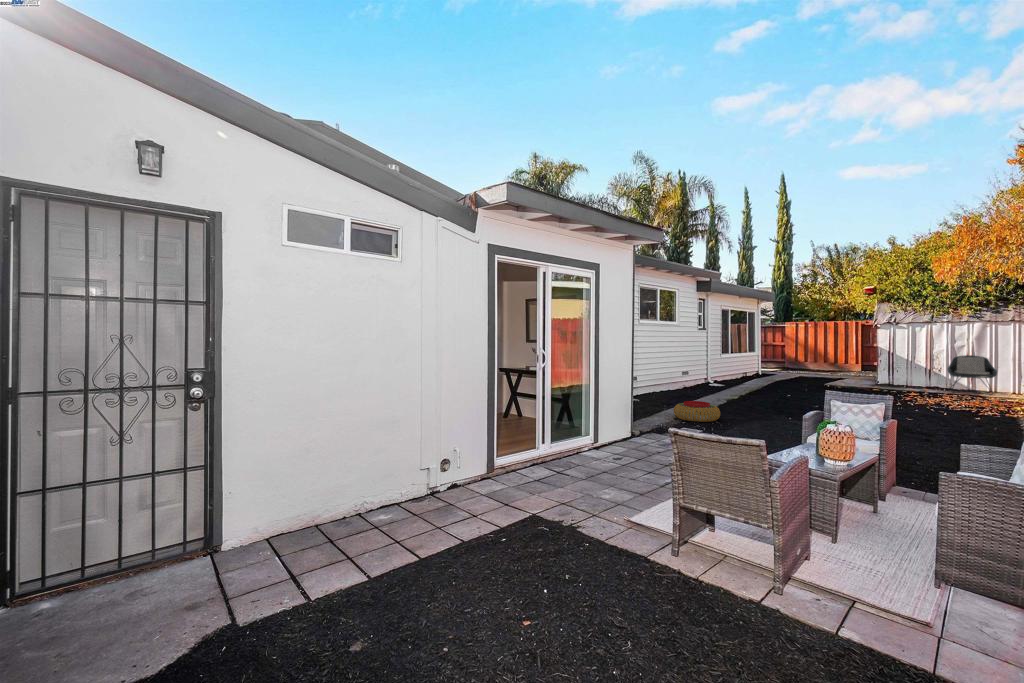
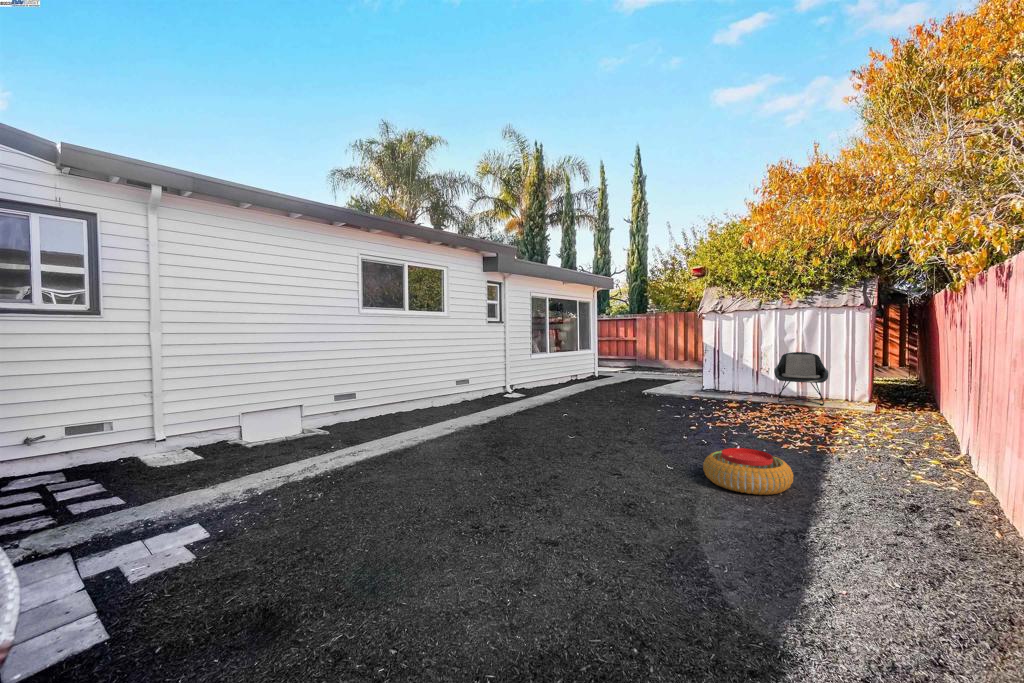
pouf: present [674,401,720,422] -> present [703,448,793,495]

